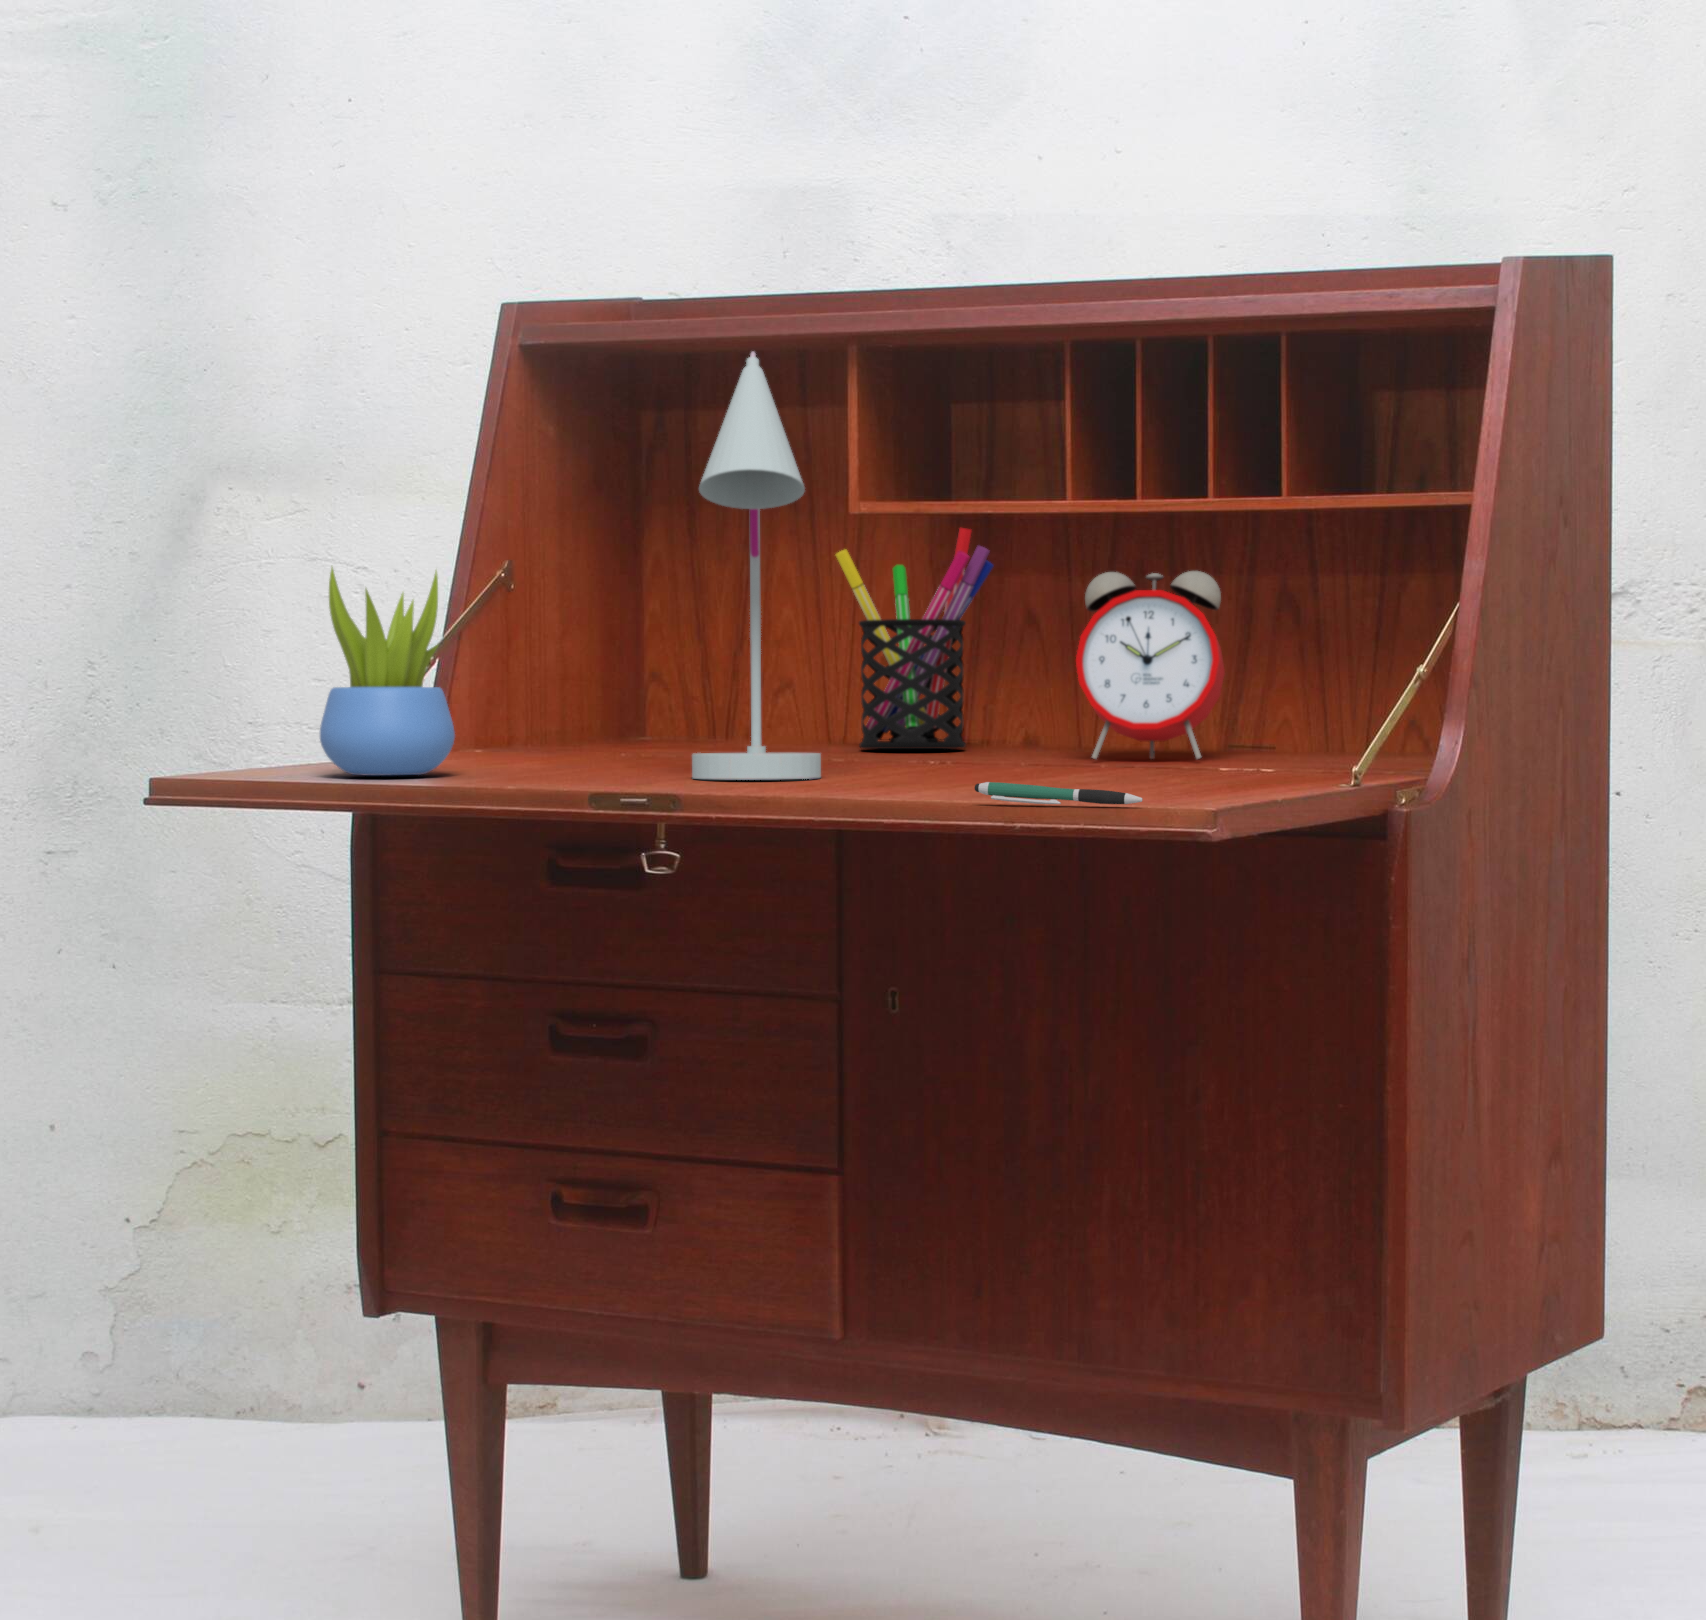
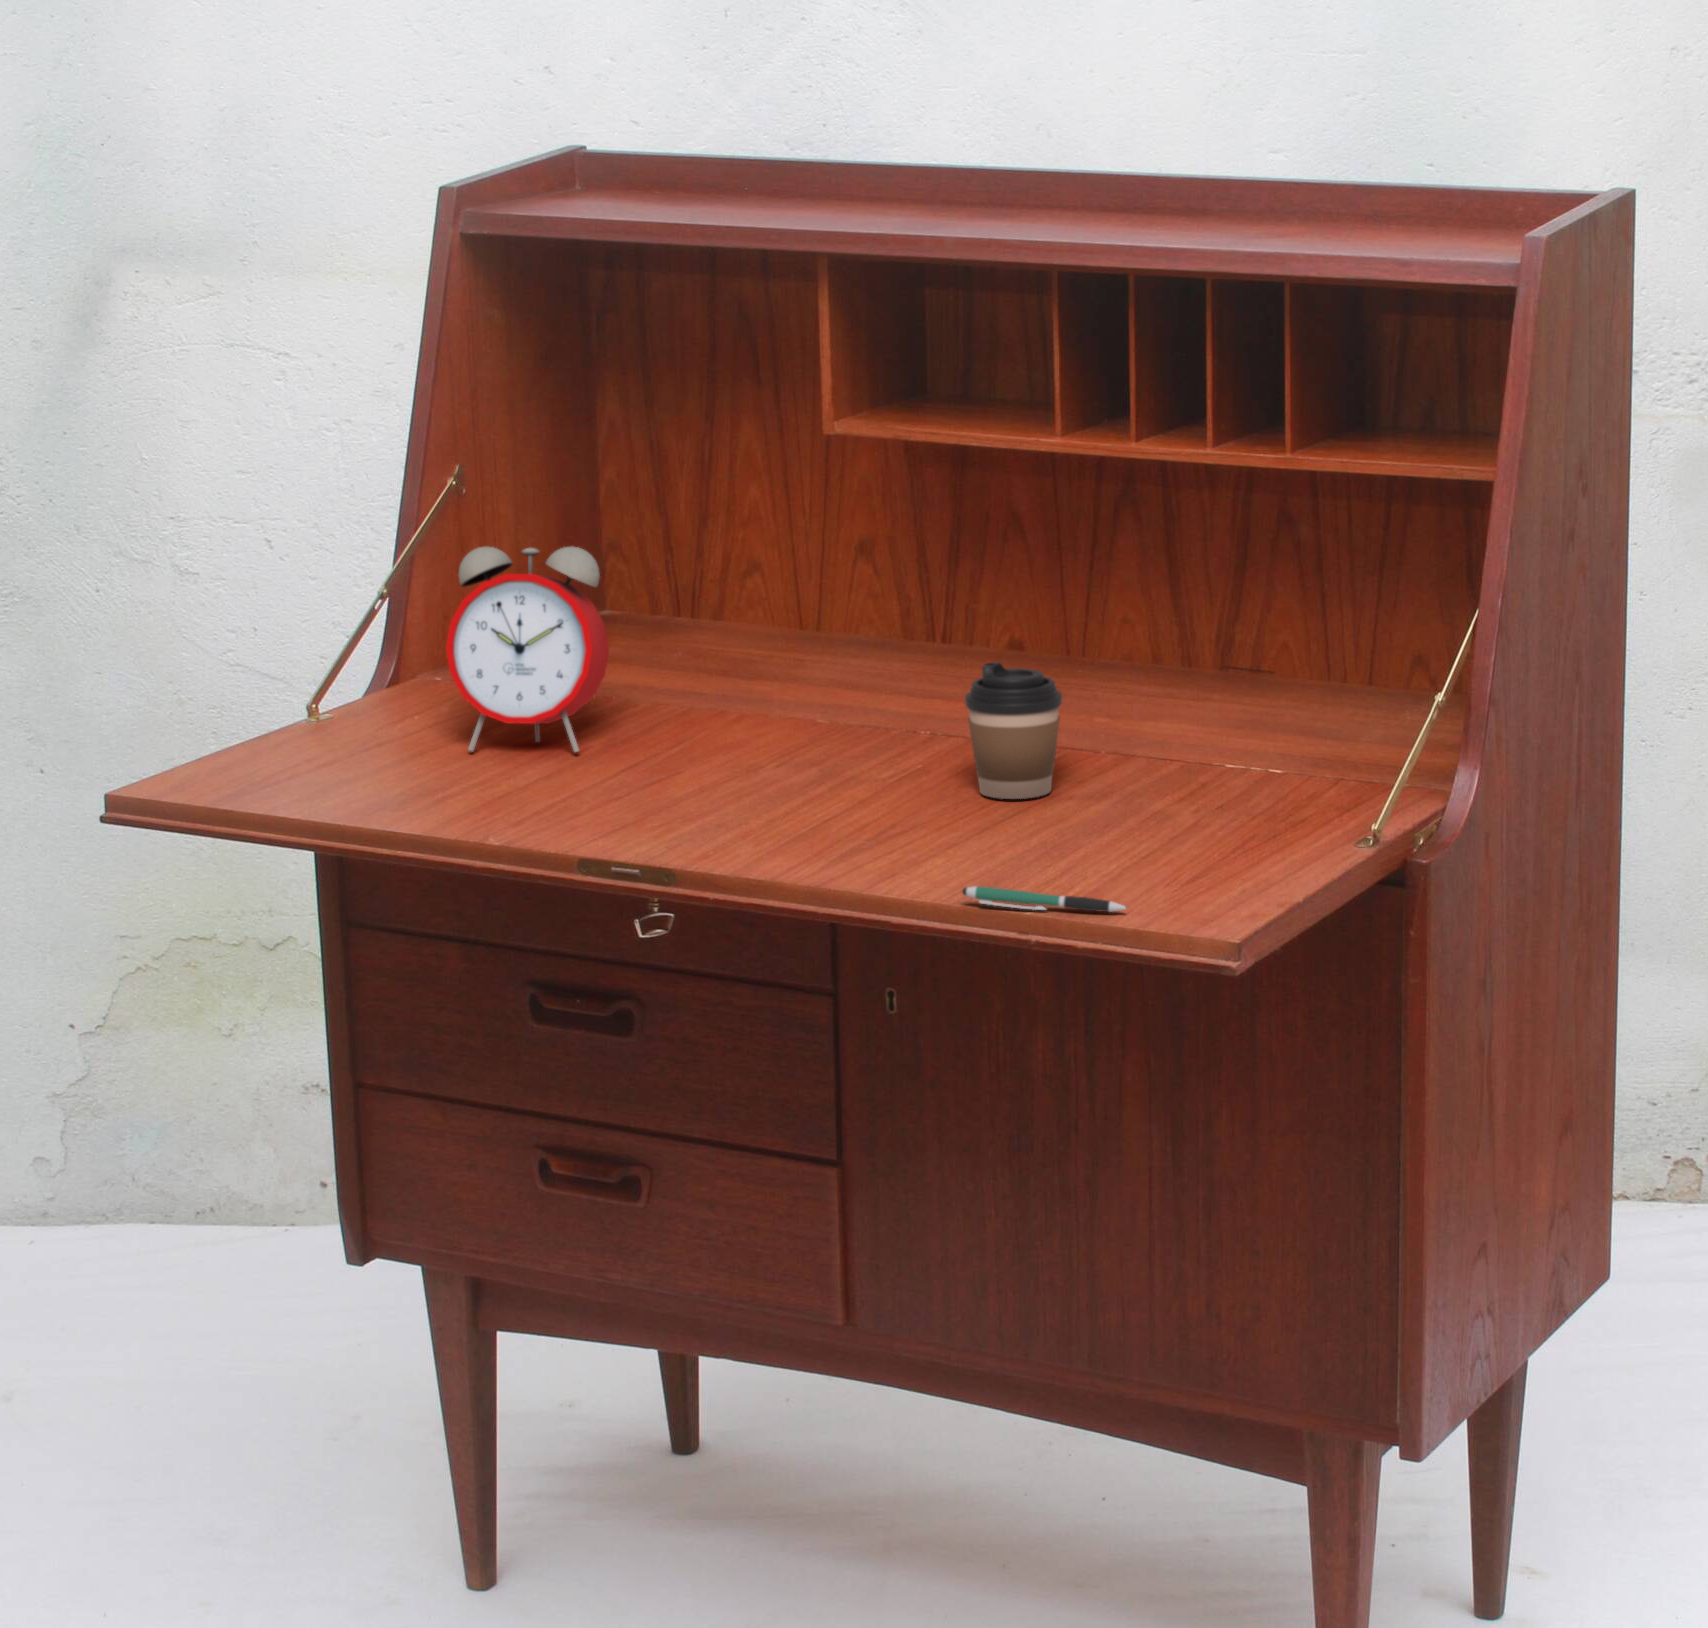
desk lamp: present [692,352,821,780] -> none [673,372,802,806]
pen holder: present [836,527,993,749] -> none [798,427,964,666]
succulent plant: present [320,568,455,775] -> none [295,591,430,798]
alarm clock: present [1076,571,1225,759] -> present [446,547,609,752]
coffee cup: none [986,650,1083,778] -> present [965,662,1062,799]

